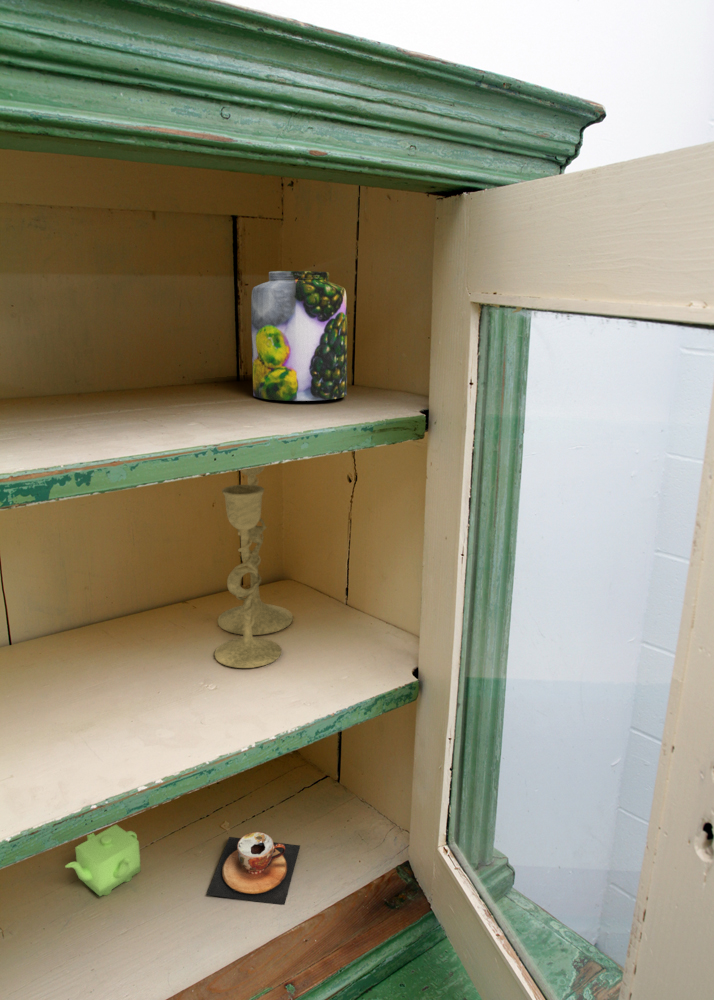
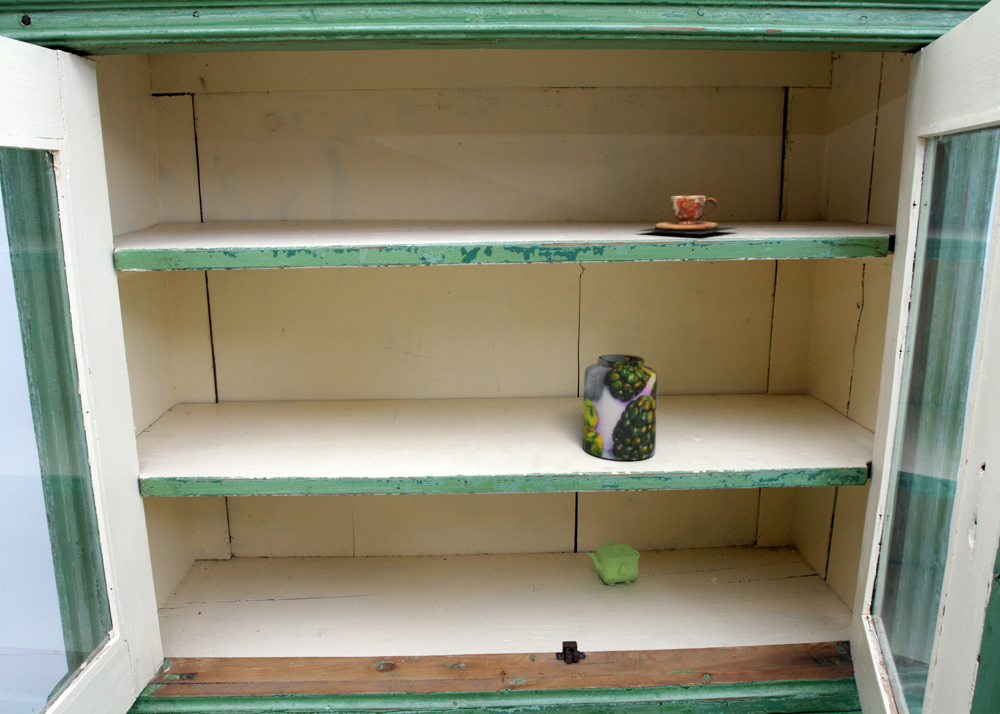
jar: present [251,271,347,401] -> present [583,354,657,460]
candlestick: present [215,467,293,668] -> none [706,266,784,436]
teacup: present [207,832,300,905] -> present [640,195,734,234]

